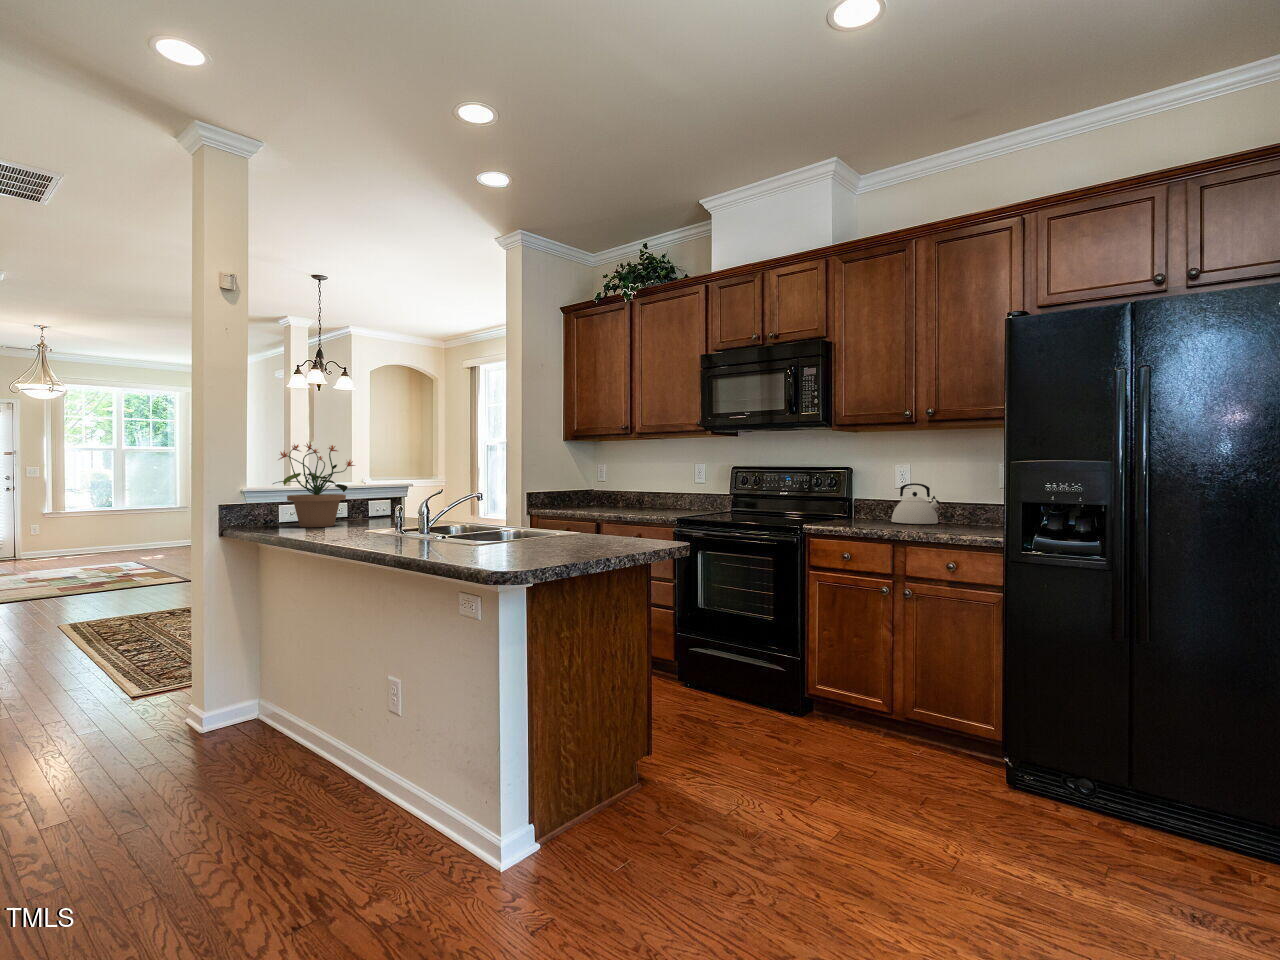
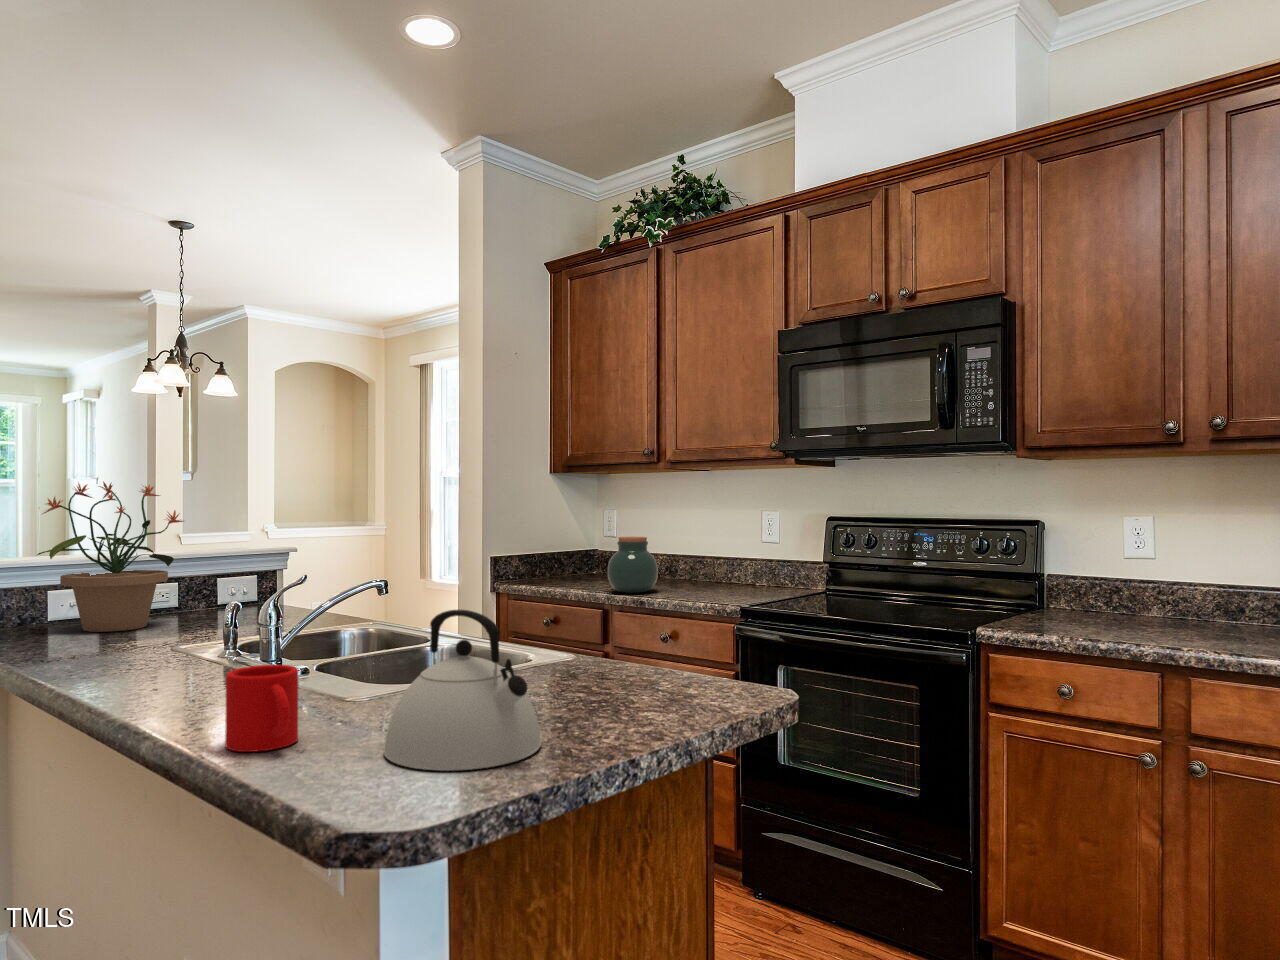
jar: none [599,480,630,513] -> present [608,537,658,593]
kettle: present [892,483,940,524] -> present [384,610,541,771]
mug: none [422,522,455,558] -> present [225,665,298,752]

